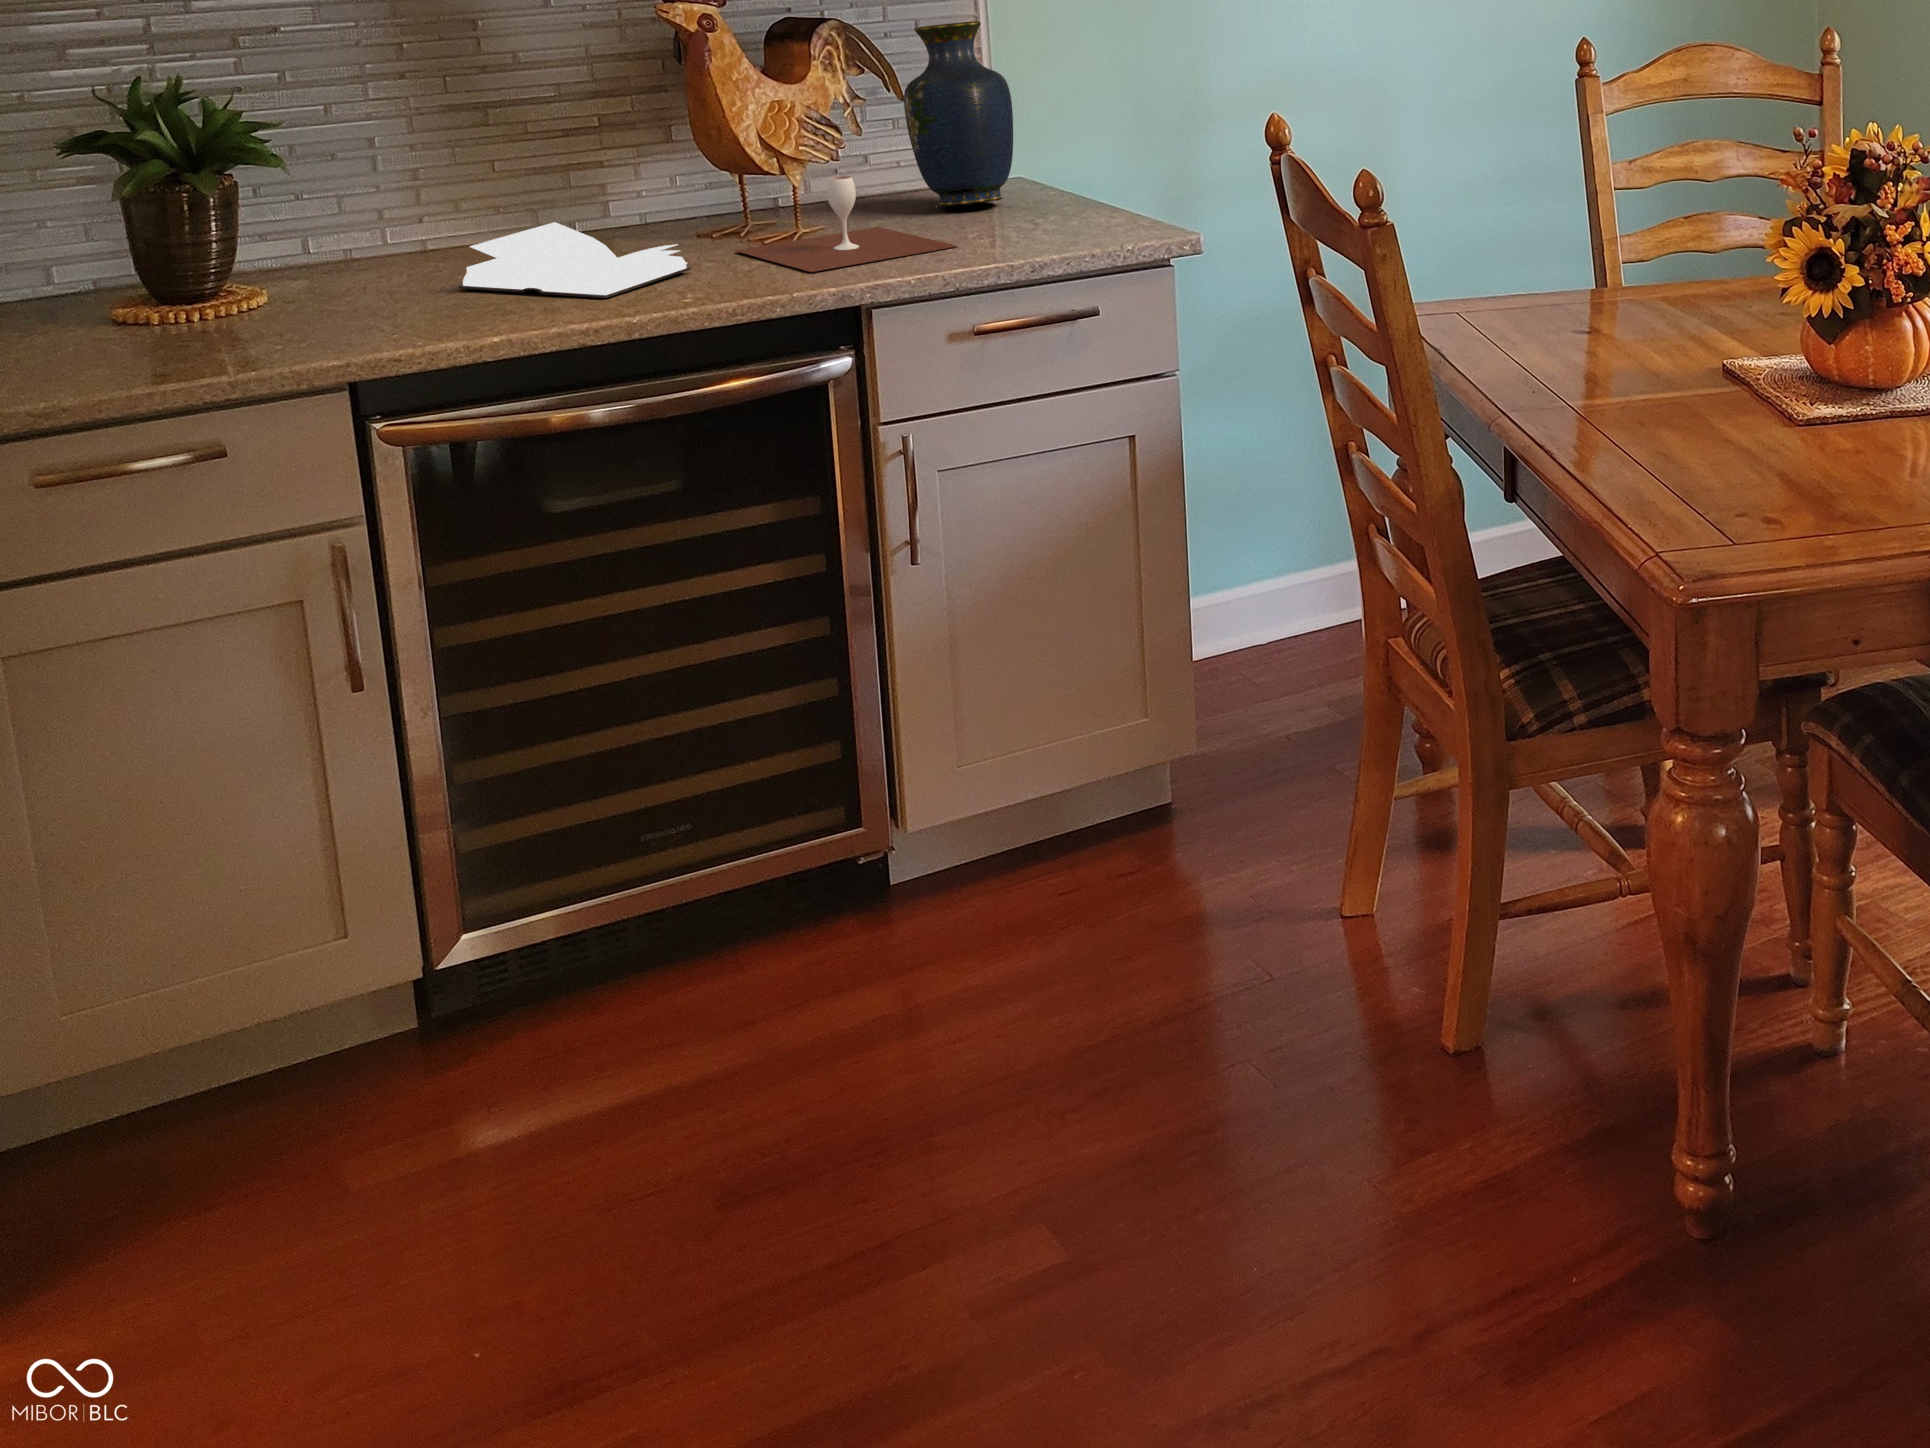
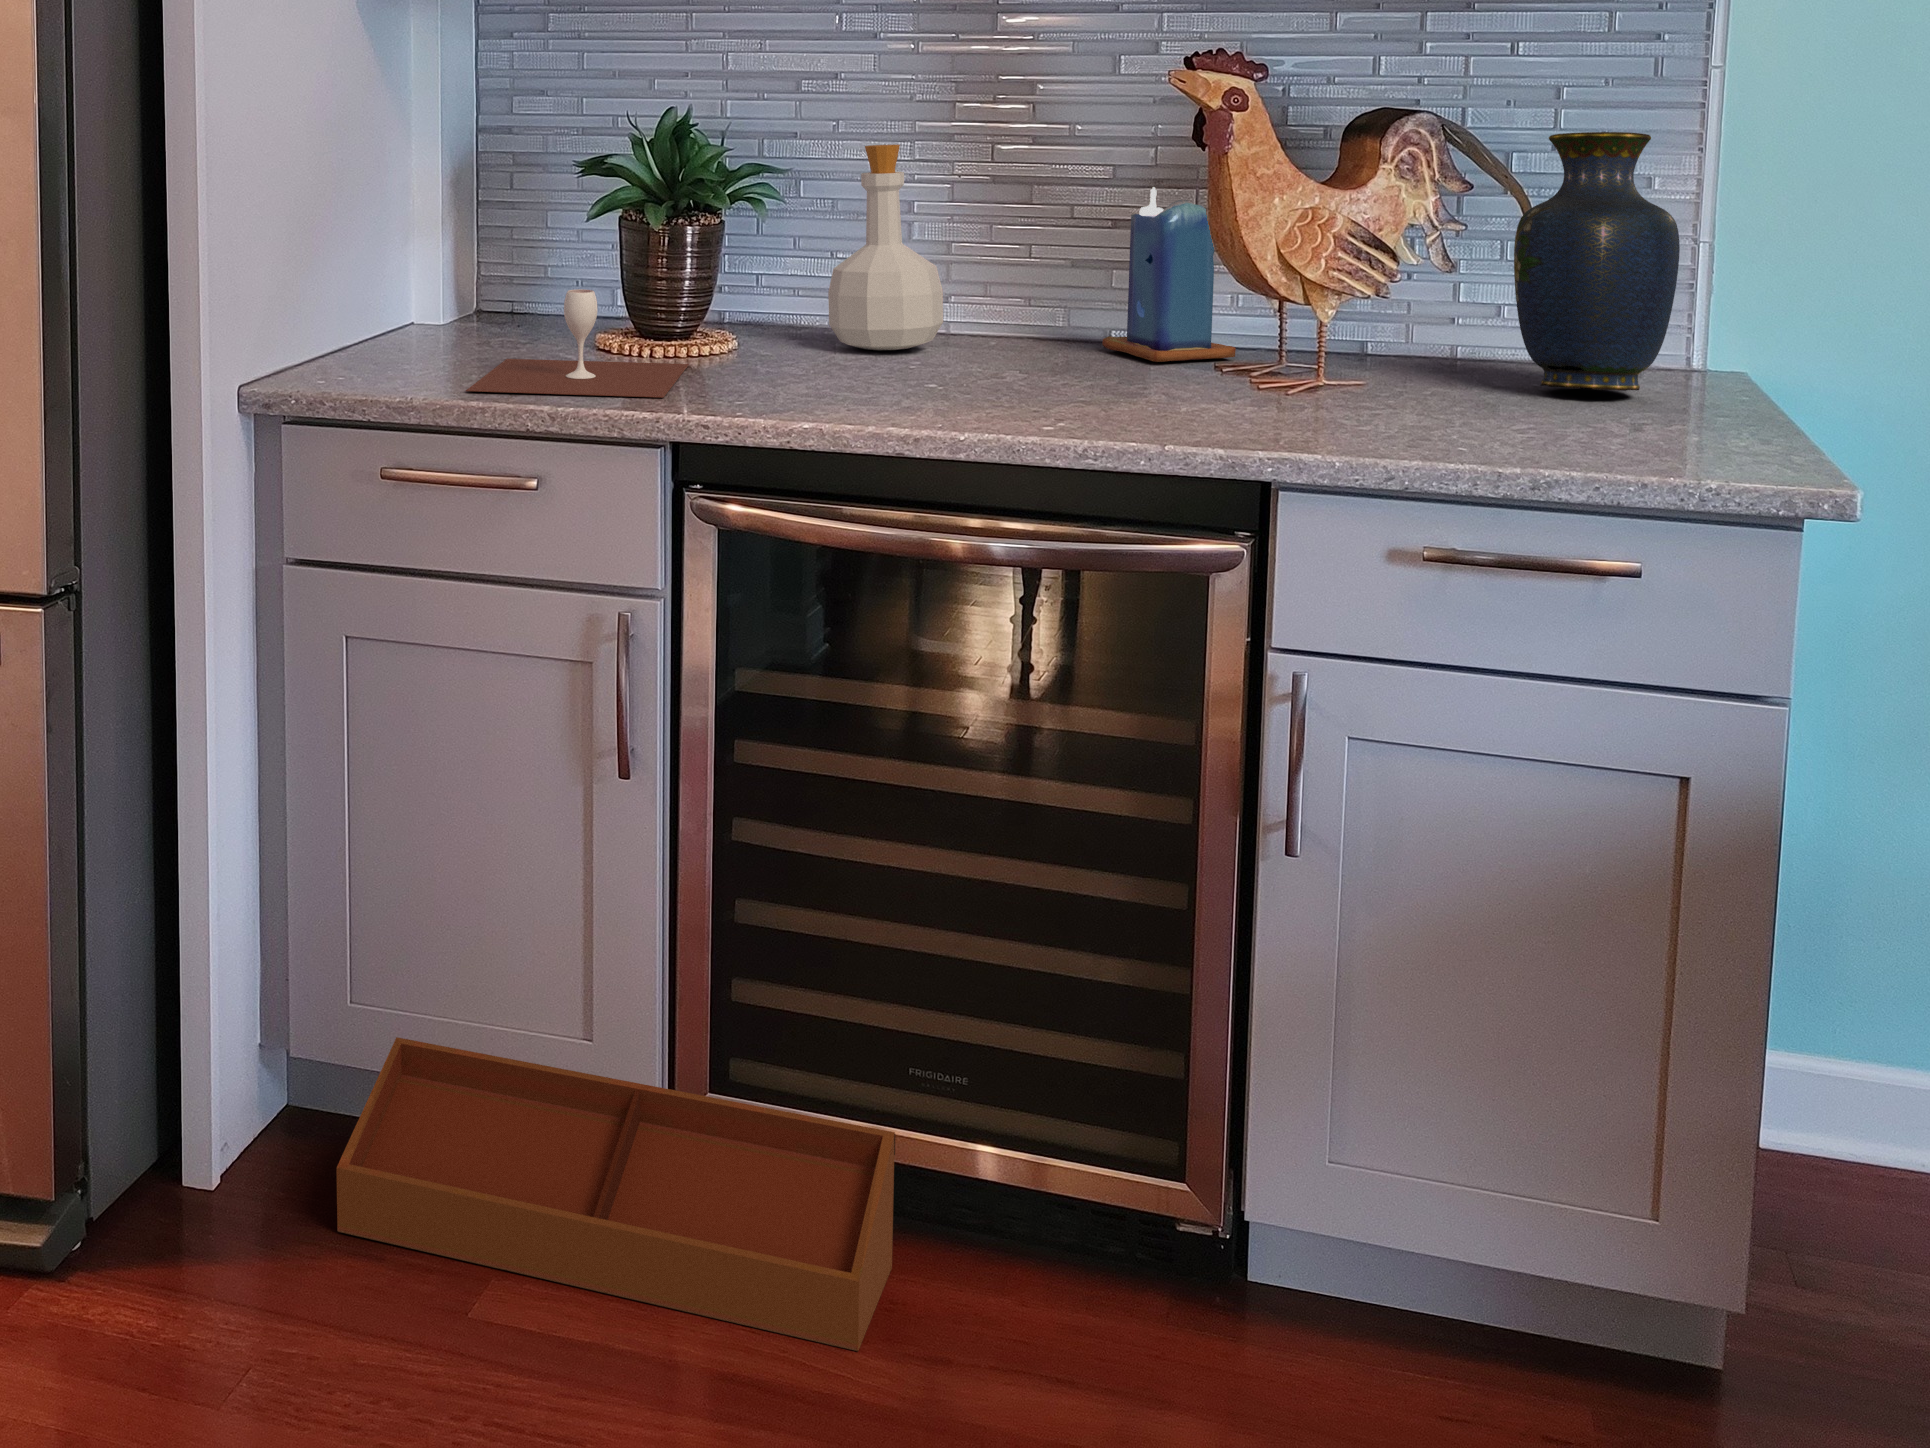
bottle: none [339,86,454,275] -> present [828,145,943,350]
candle: none [586,97,702,240] -> present [1102,187,1236,362]
wine glass: present [735,176,958,272] -> present [466,289,689,398]
book: present [459,222,691,298] -> none [884,318,1116,409]
storage bin: none [144,888,710,1221] -> present [336,1037,896,1351]

